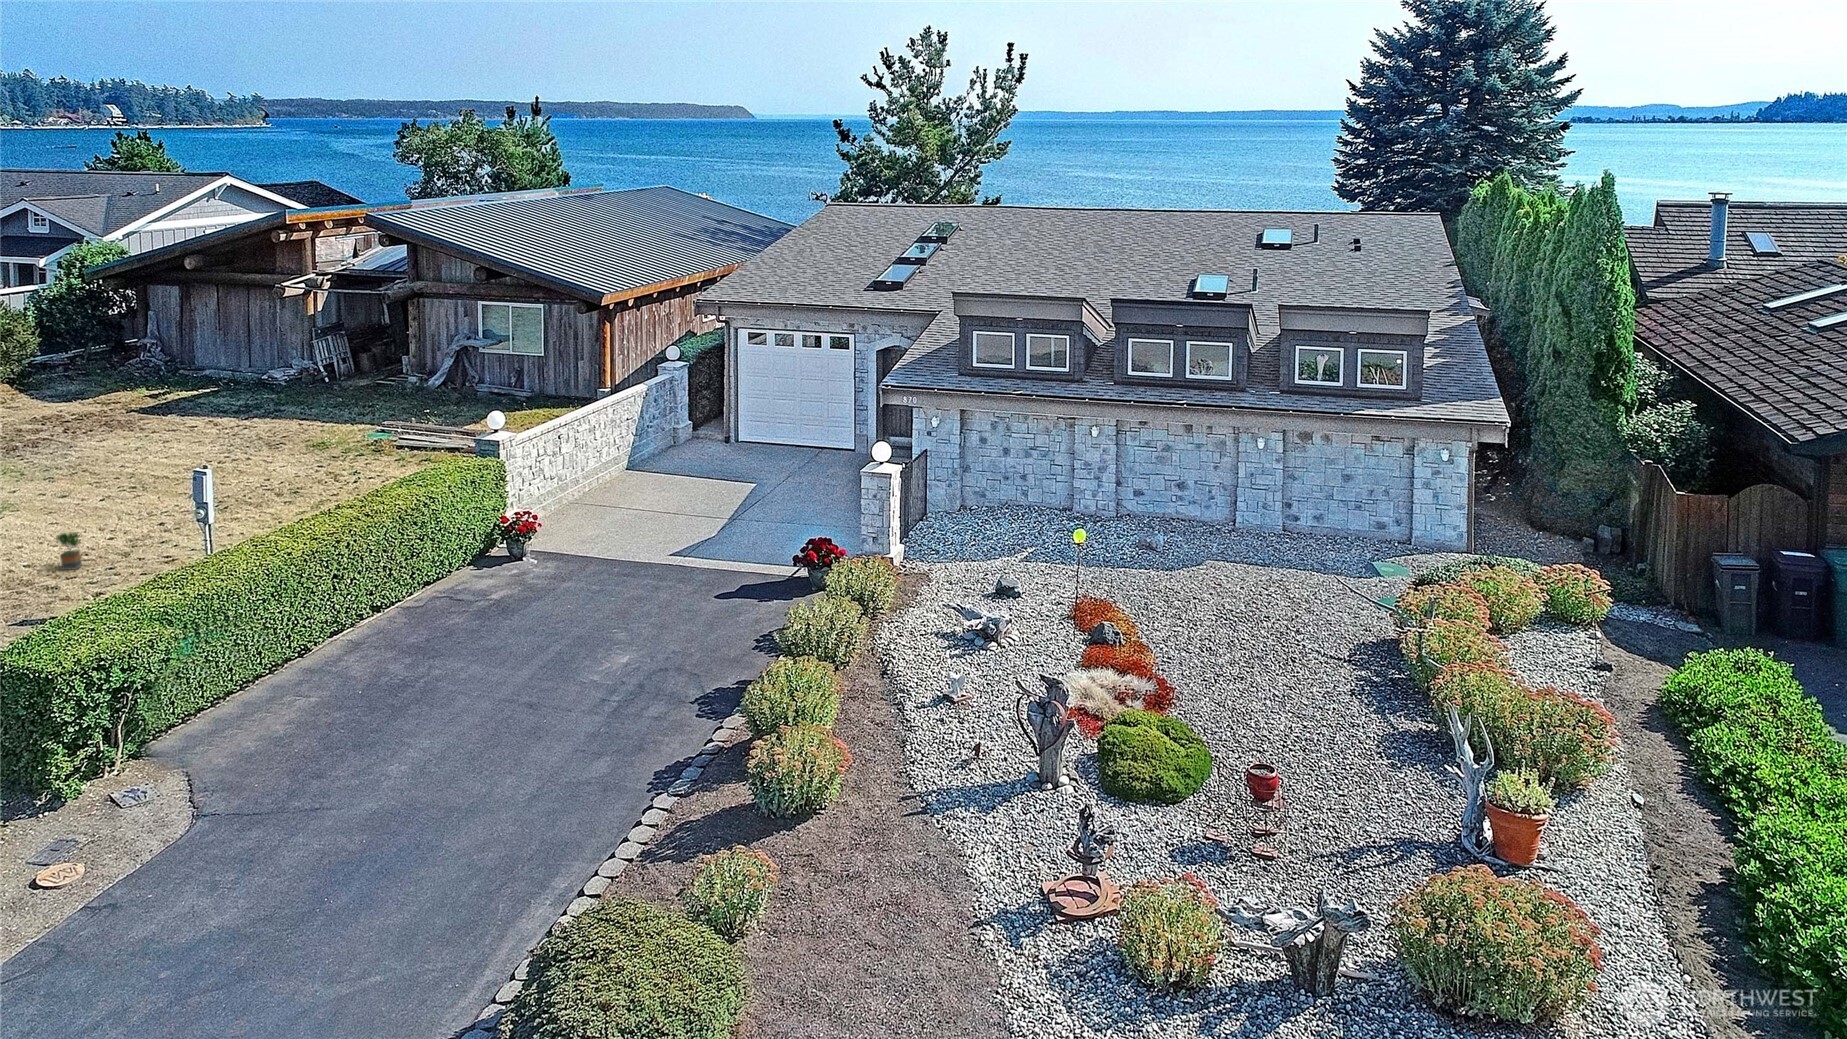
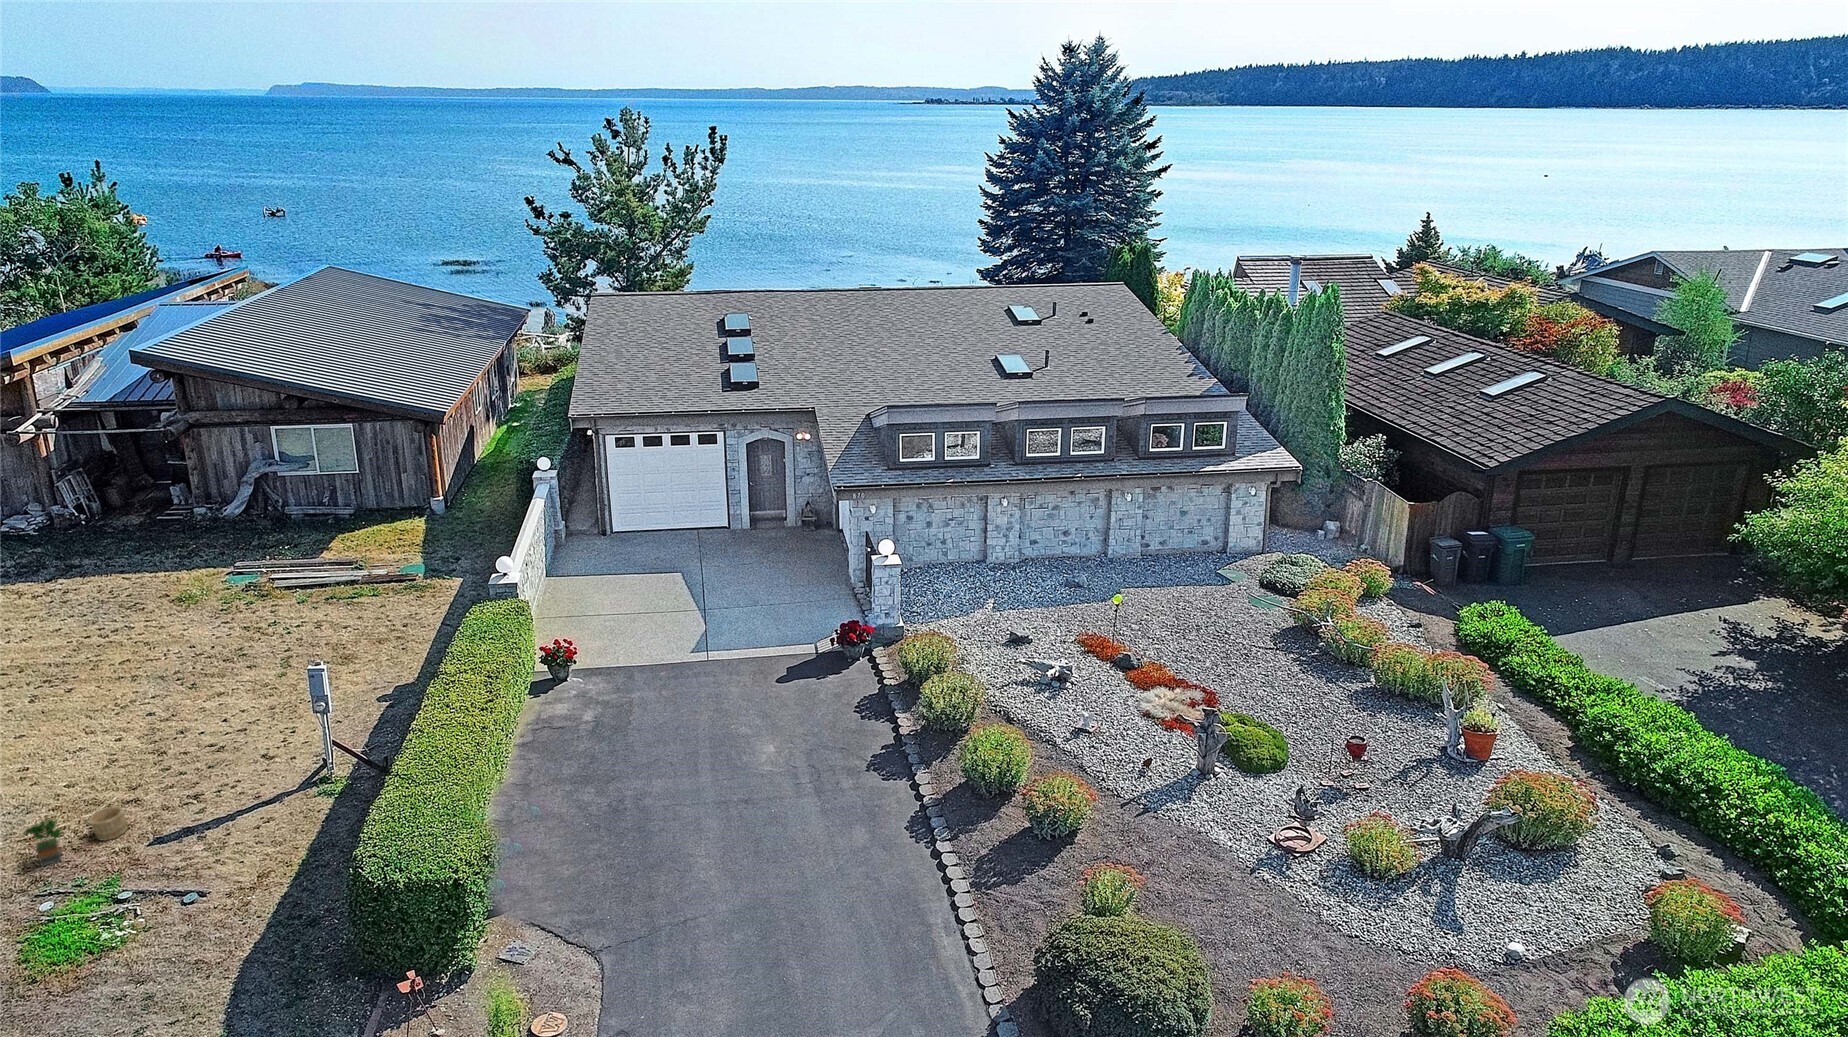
wooden bucket: none [106,539,137,564] -> present [89,806,128,840]

